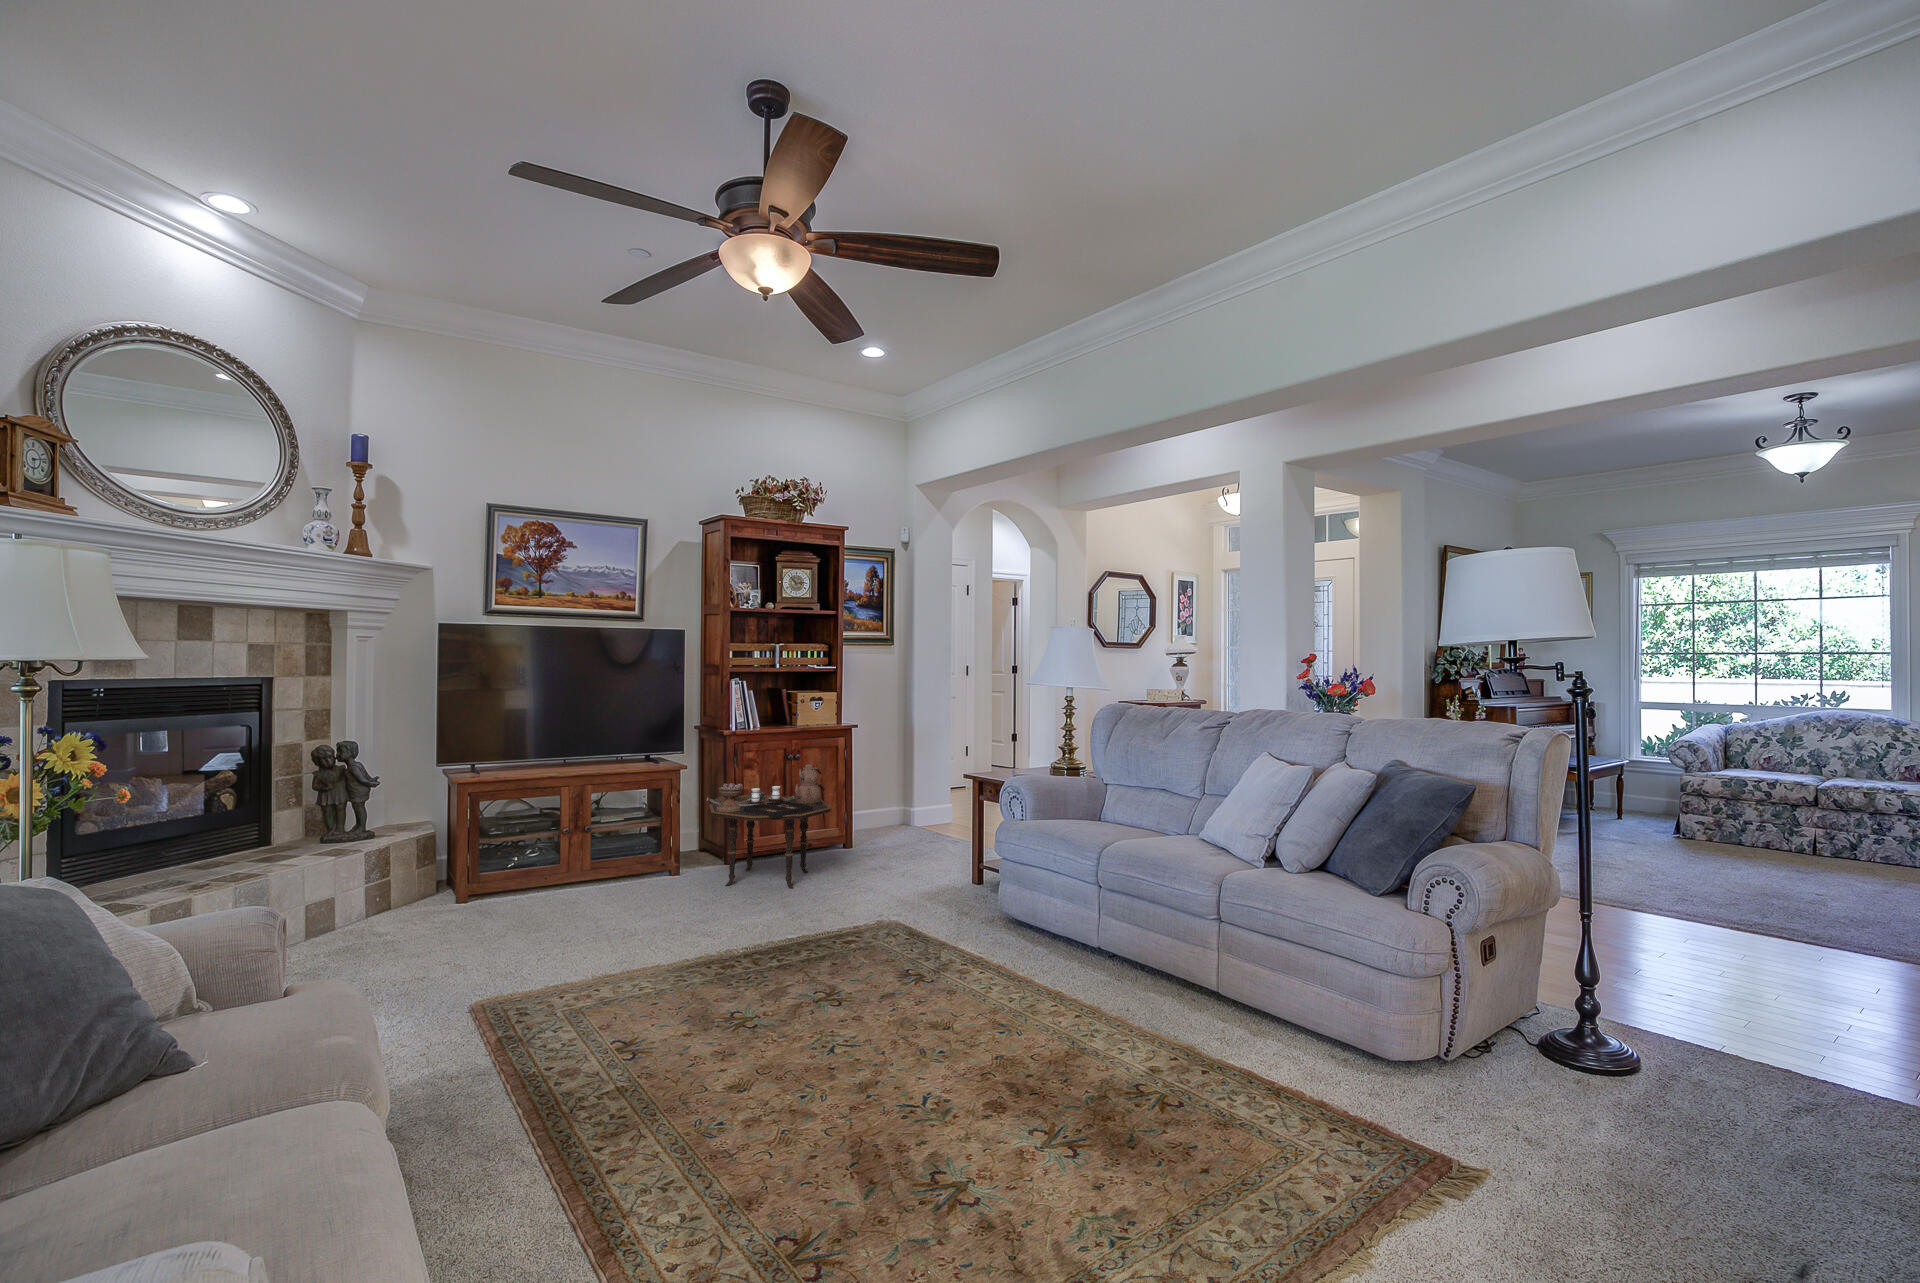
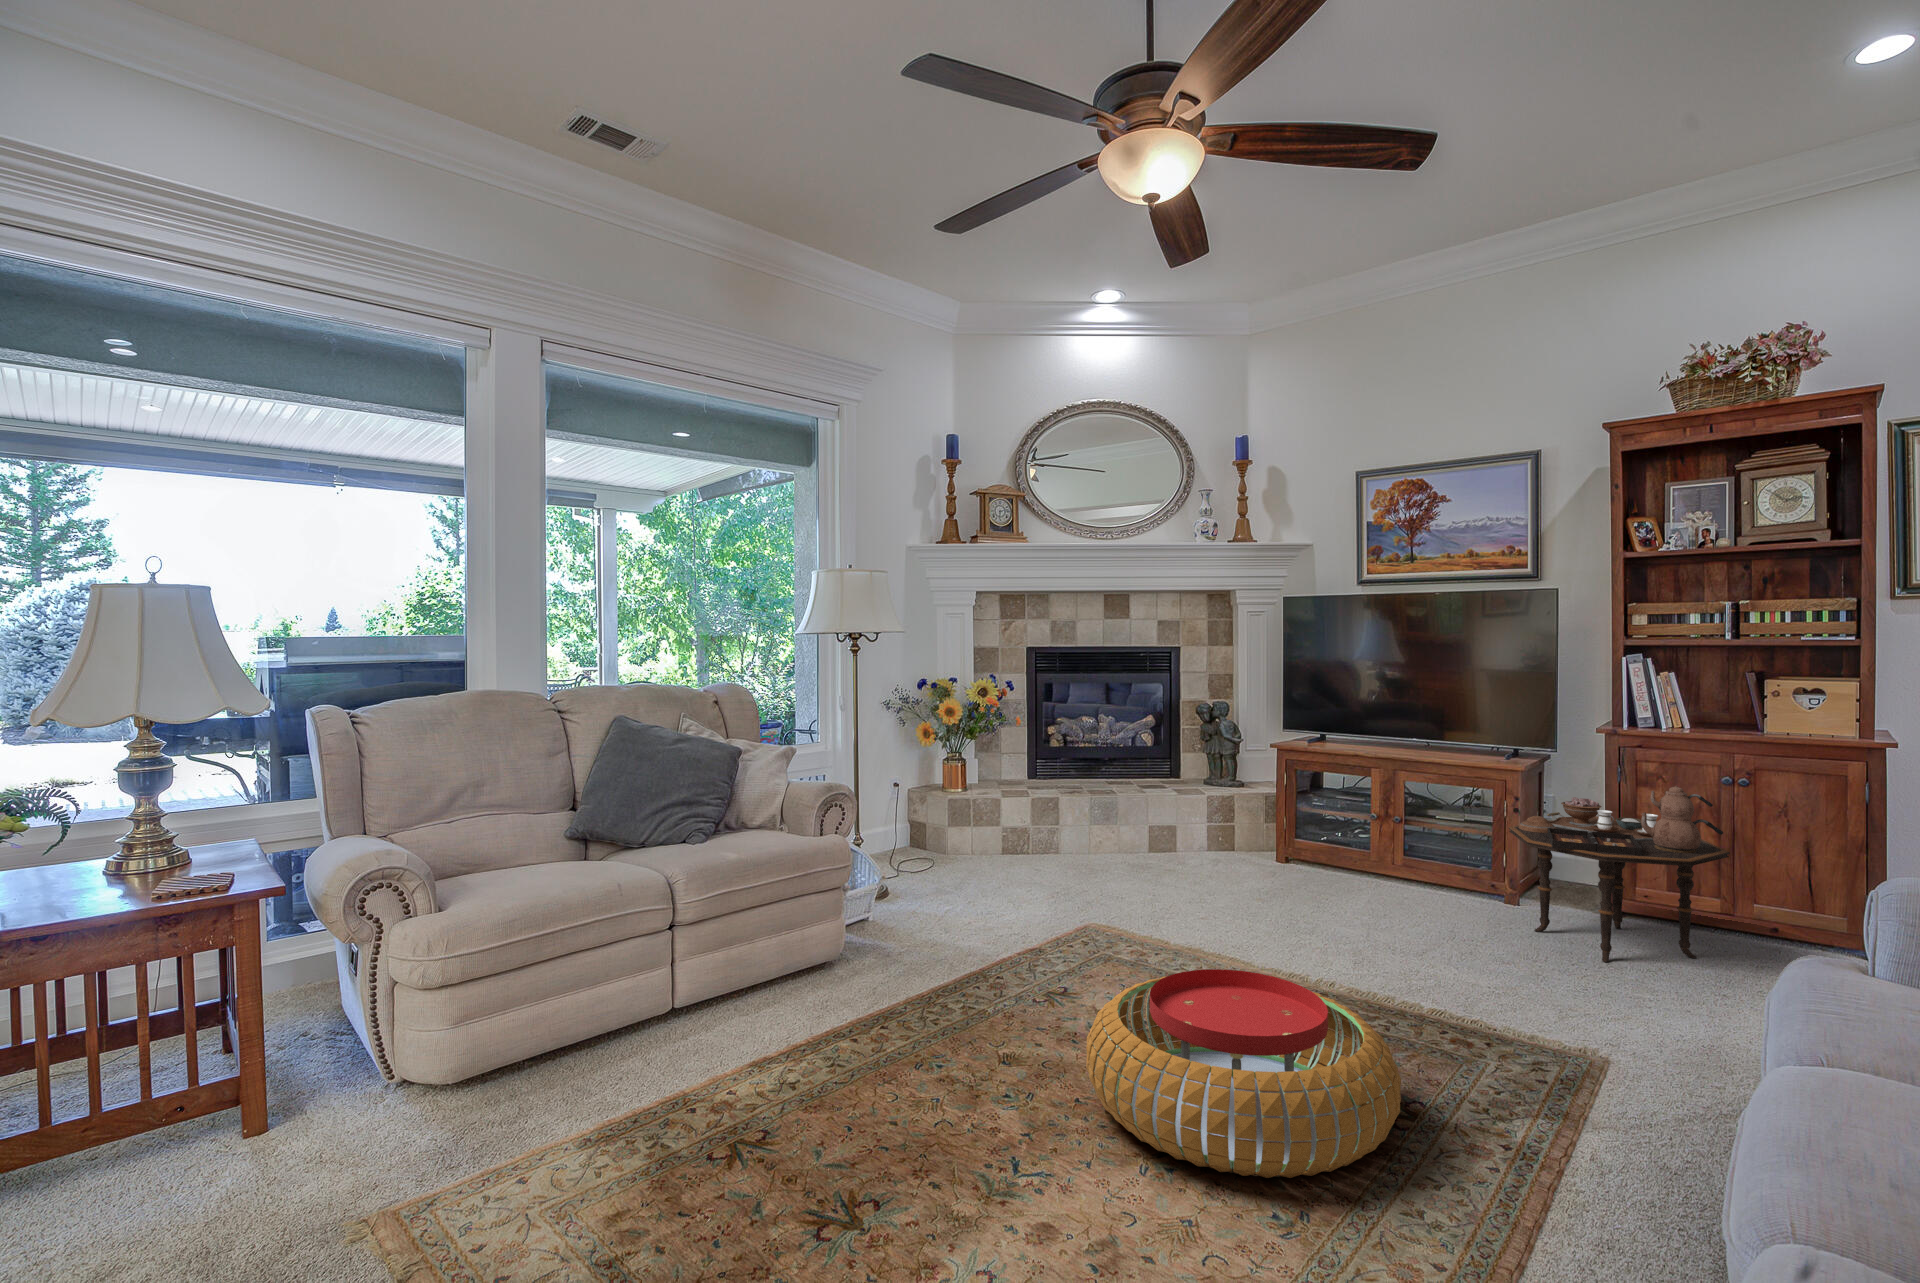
pouf: none [793,929,1022,1076] -> present [1086,969,1401,1178]

